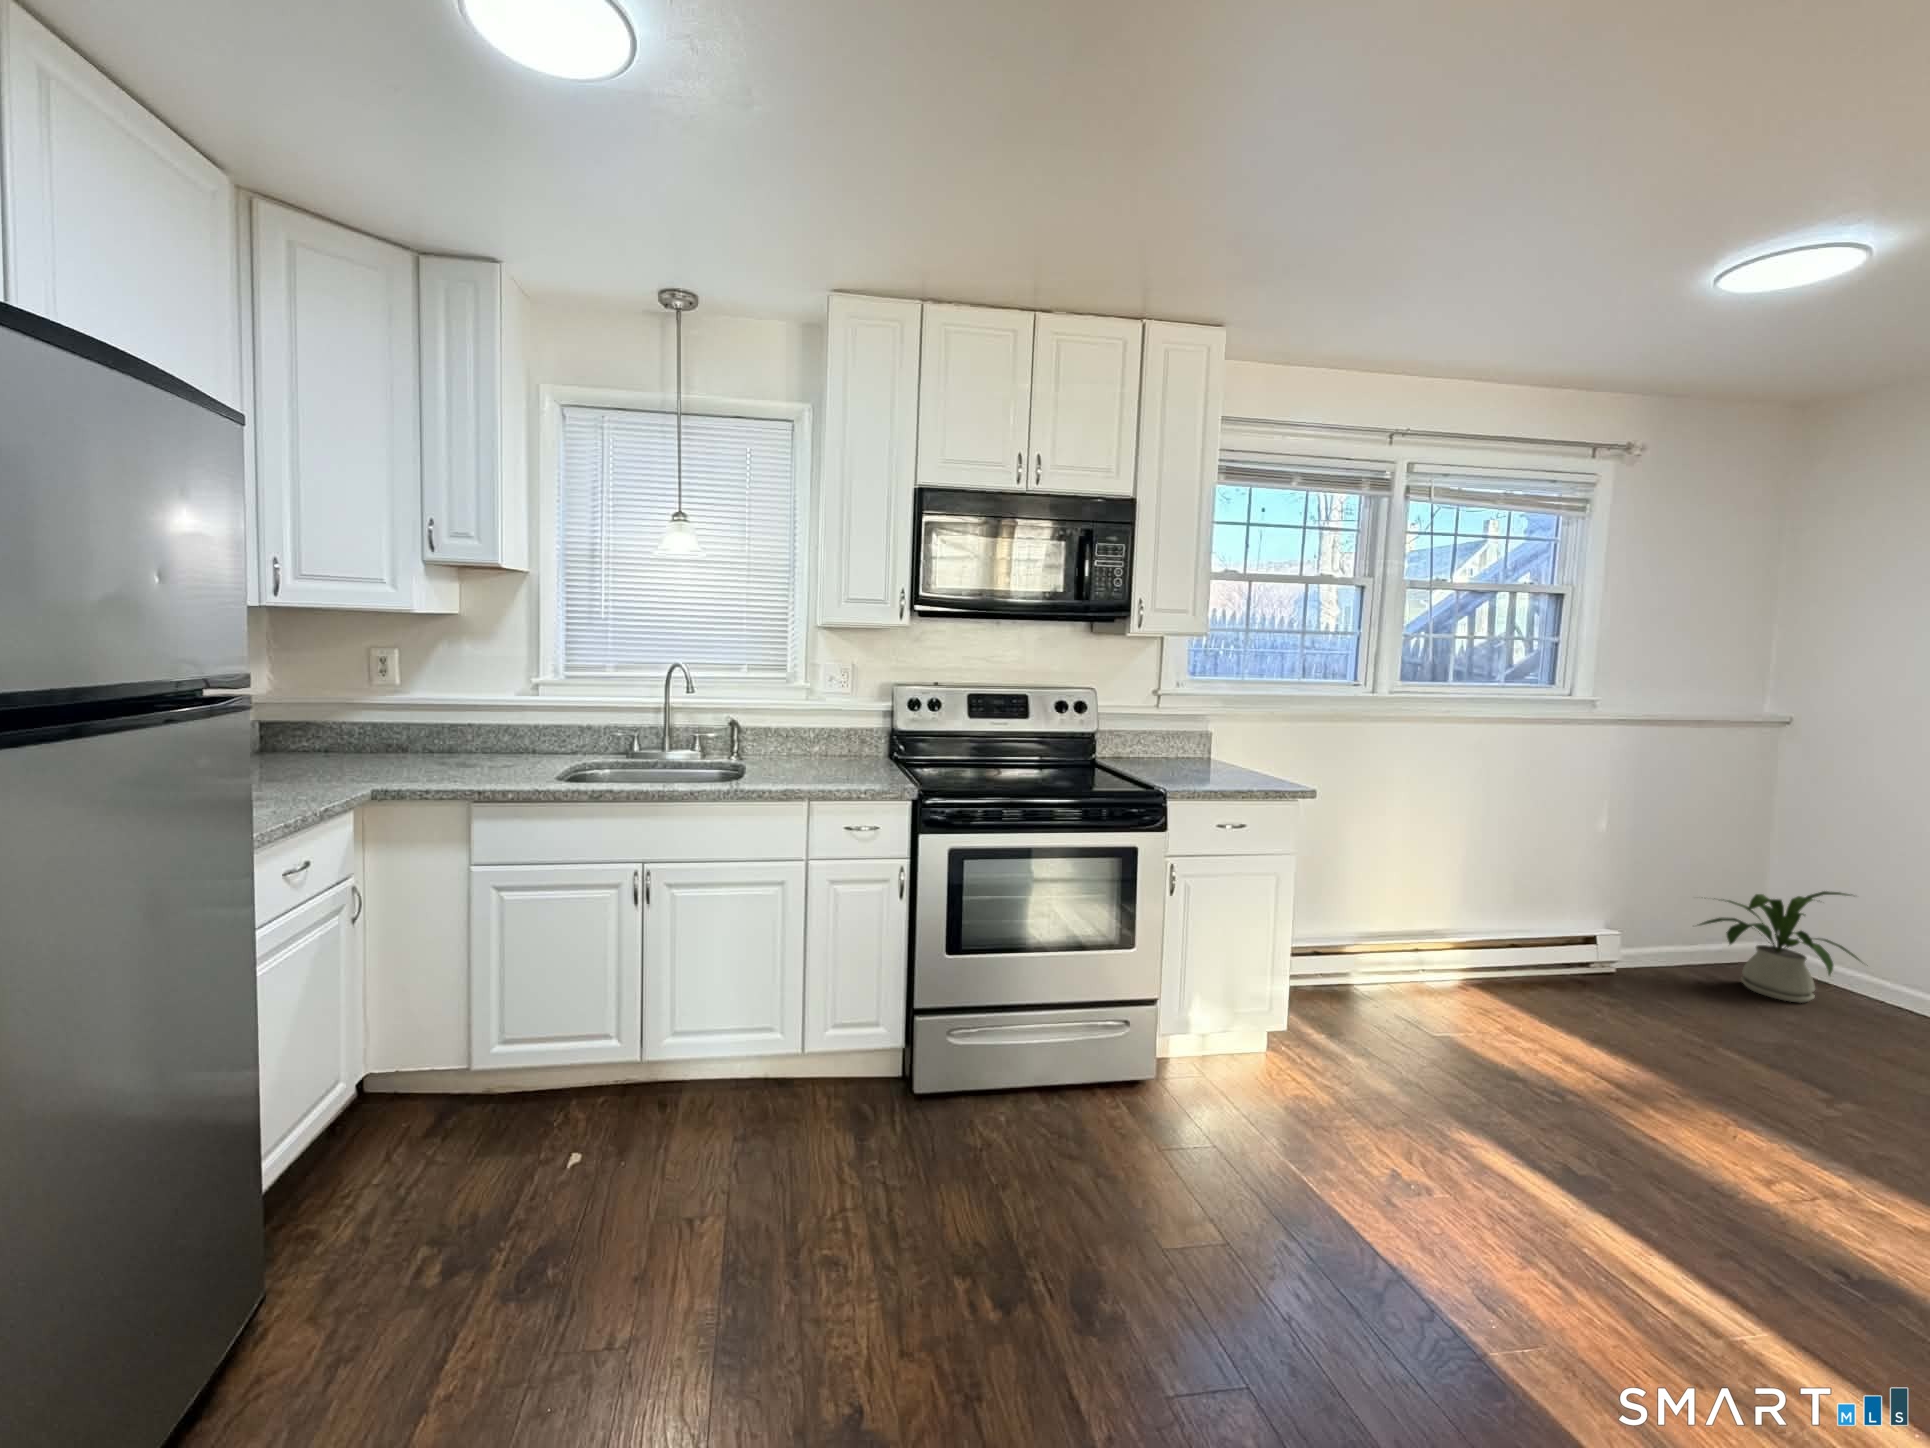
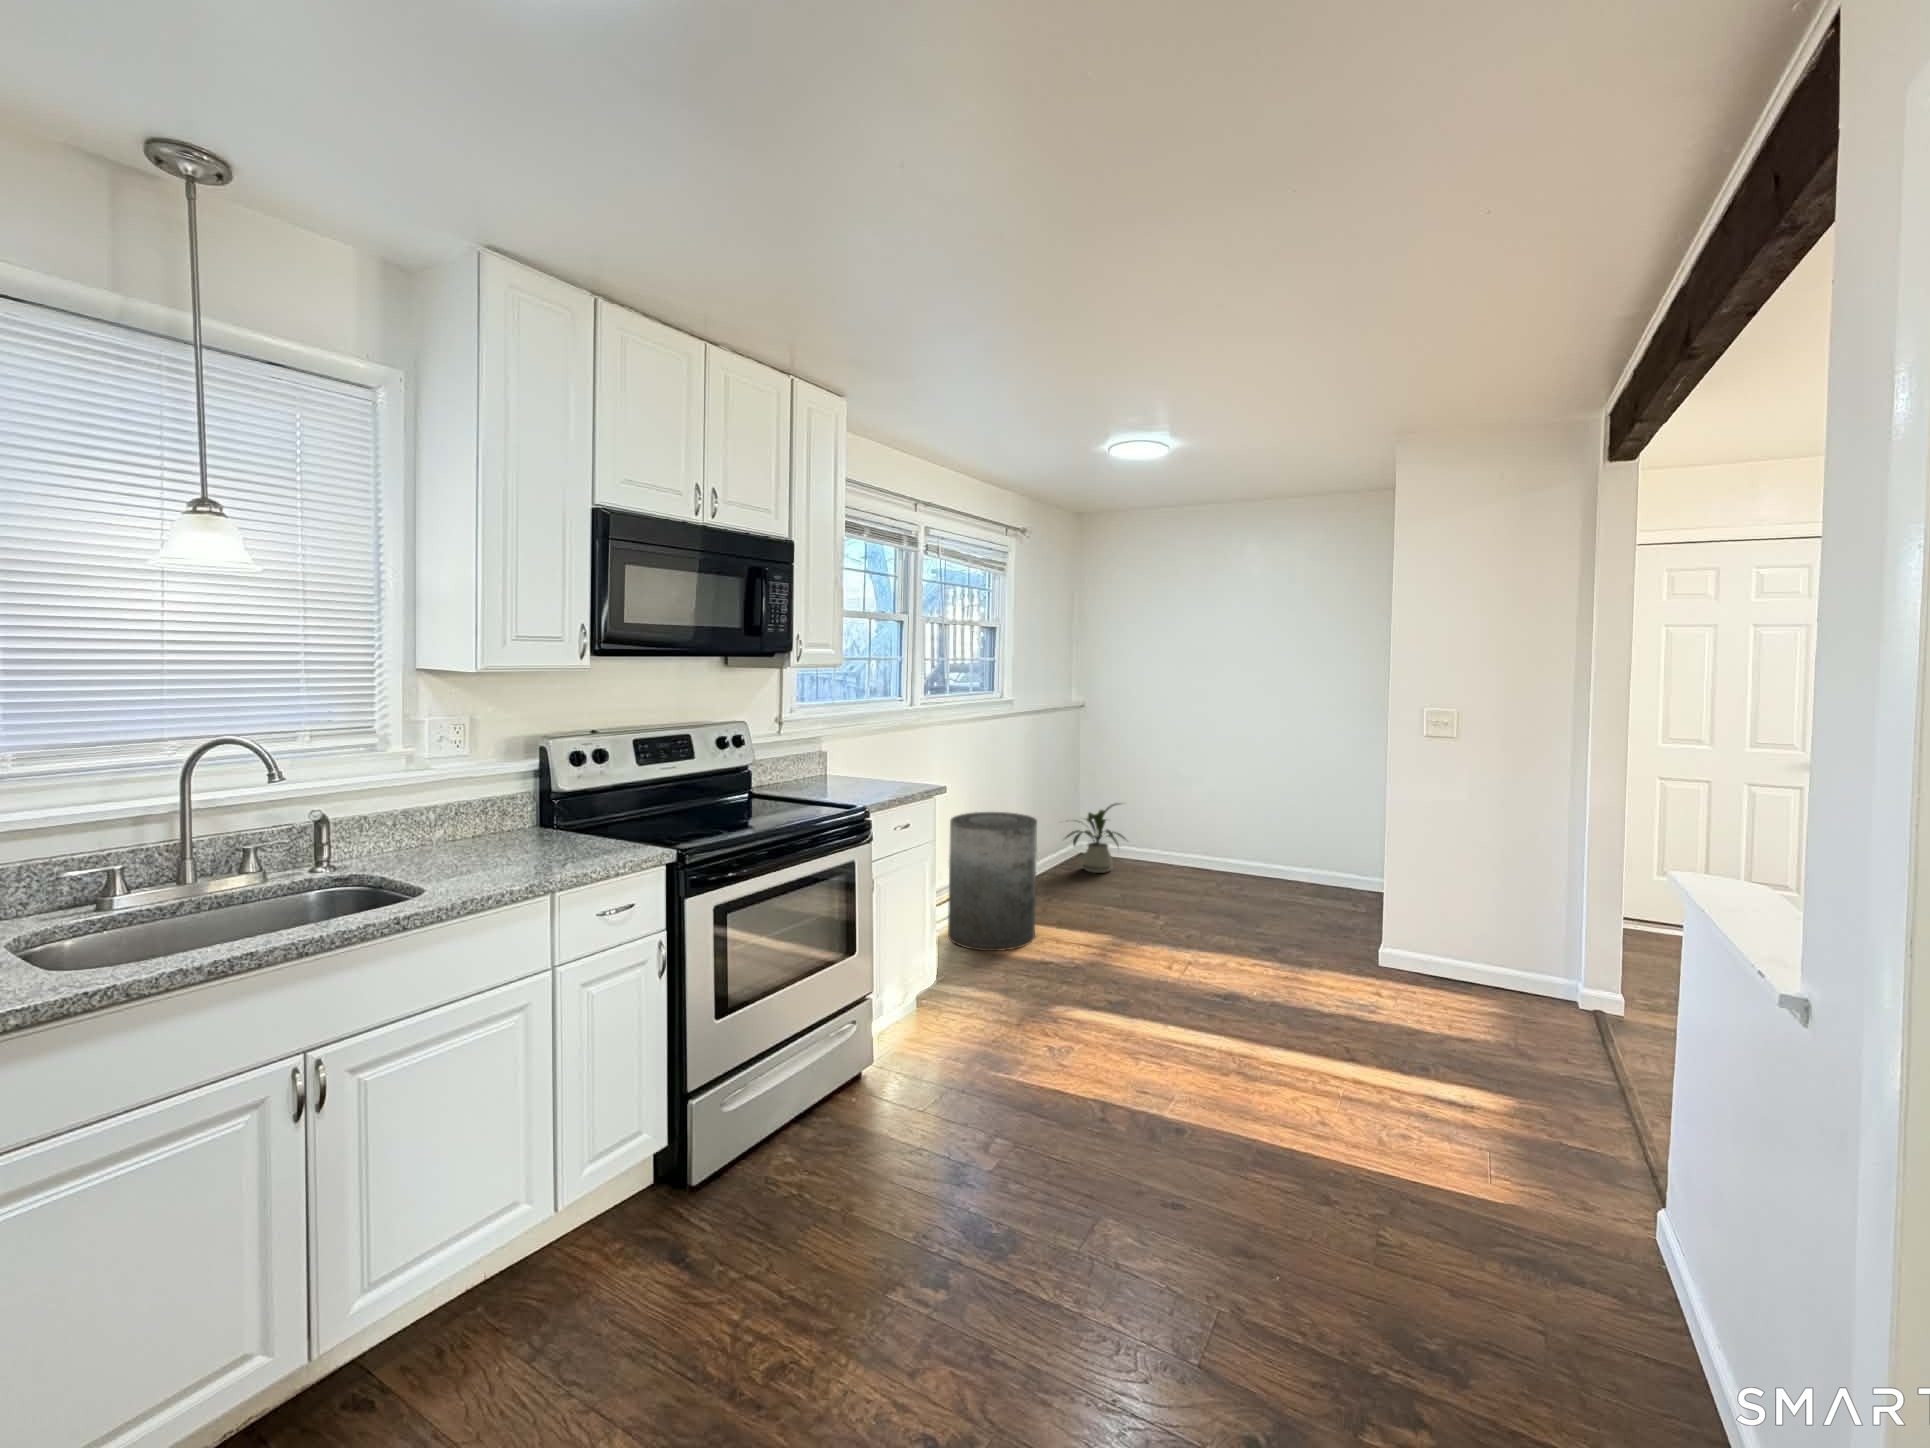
trash can: none [1392,841,1552,1044] -> present [948,812,1037,951]

